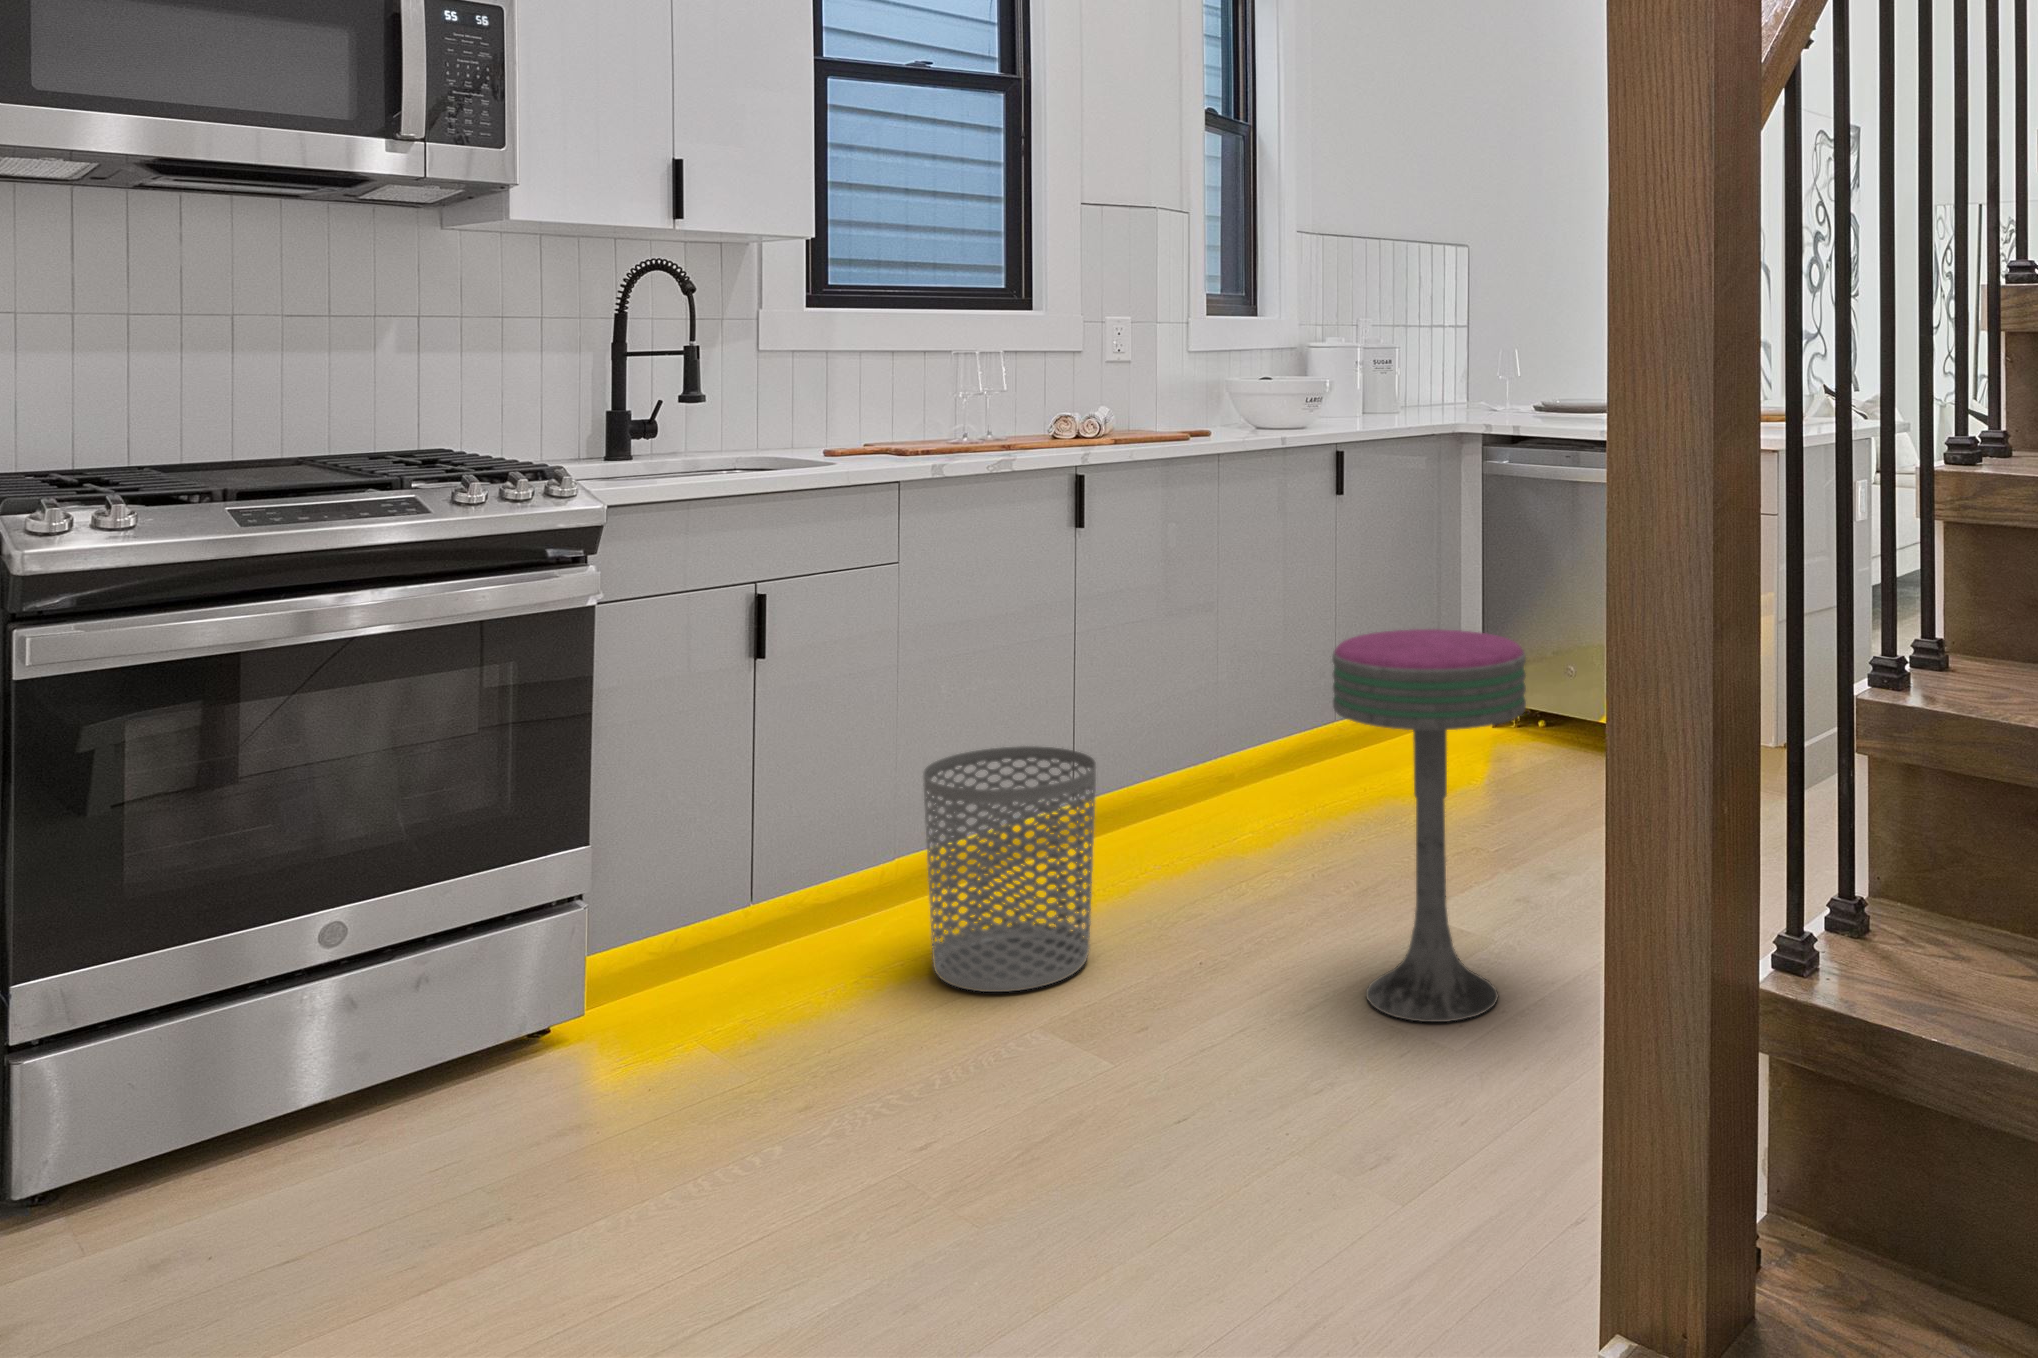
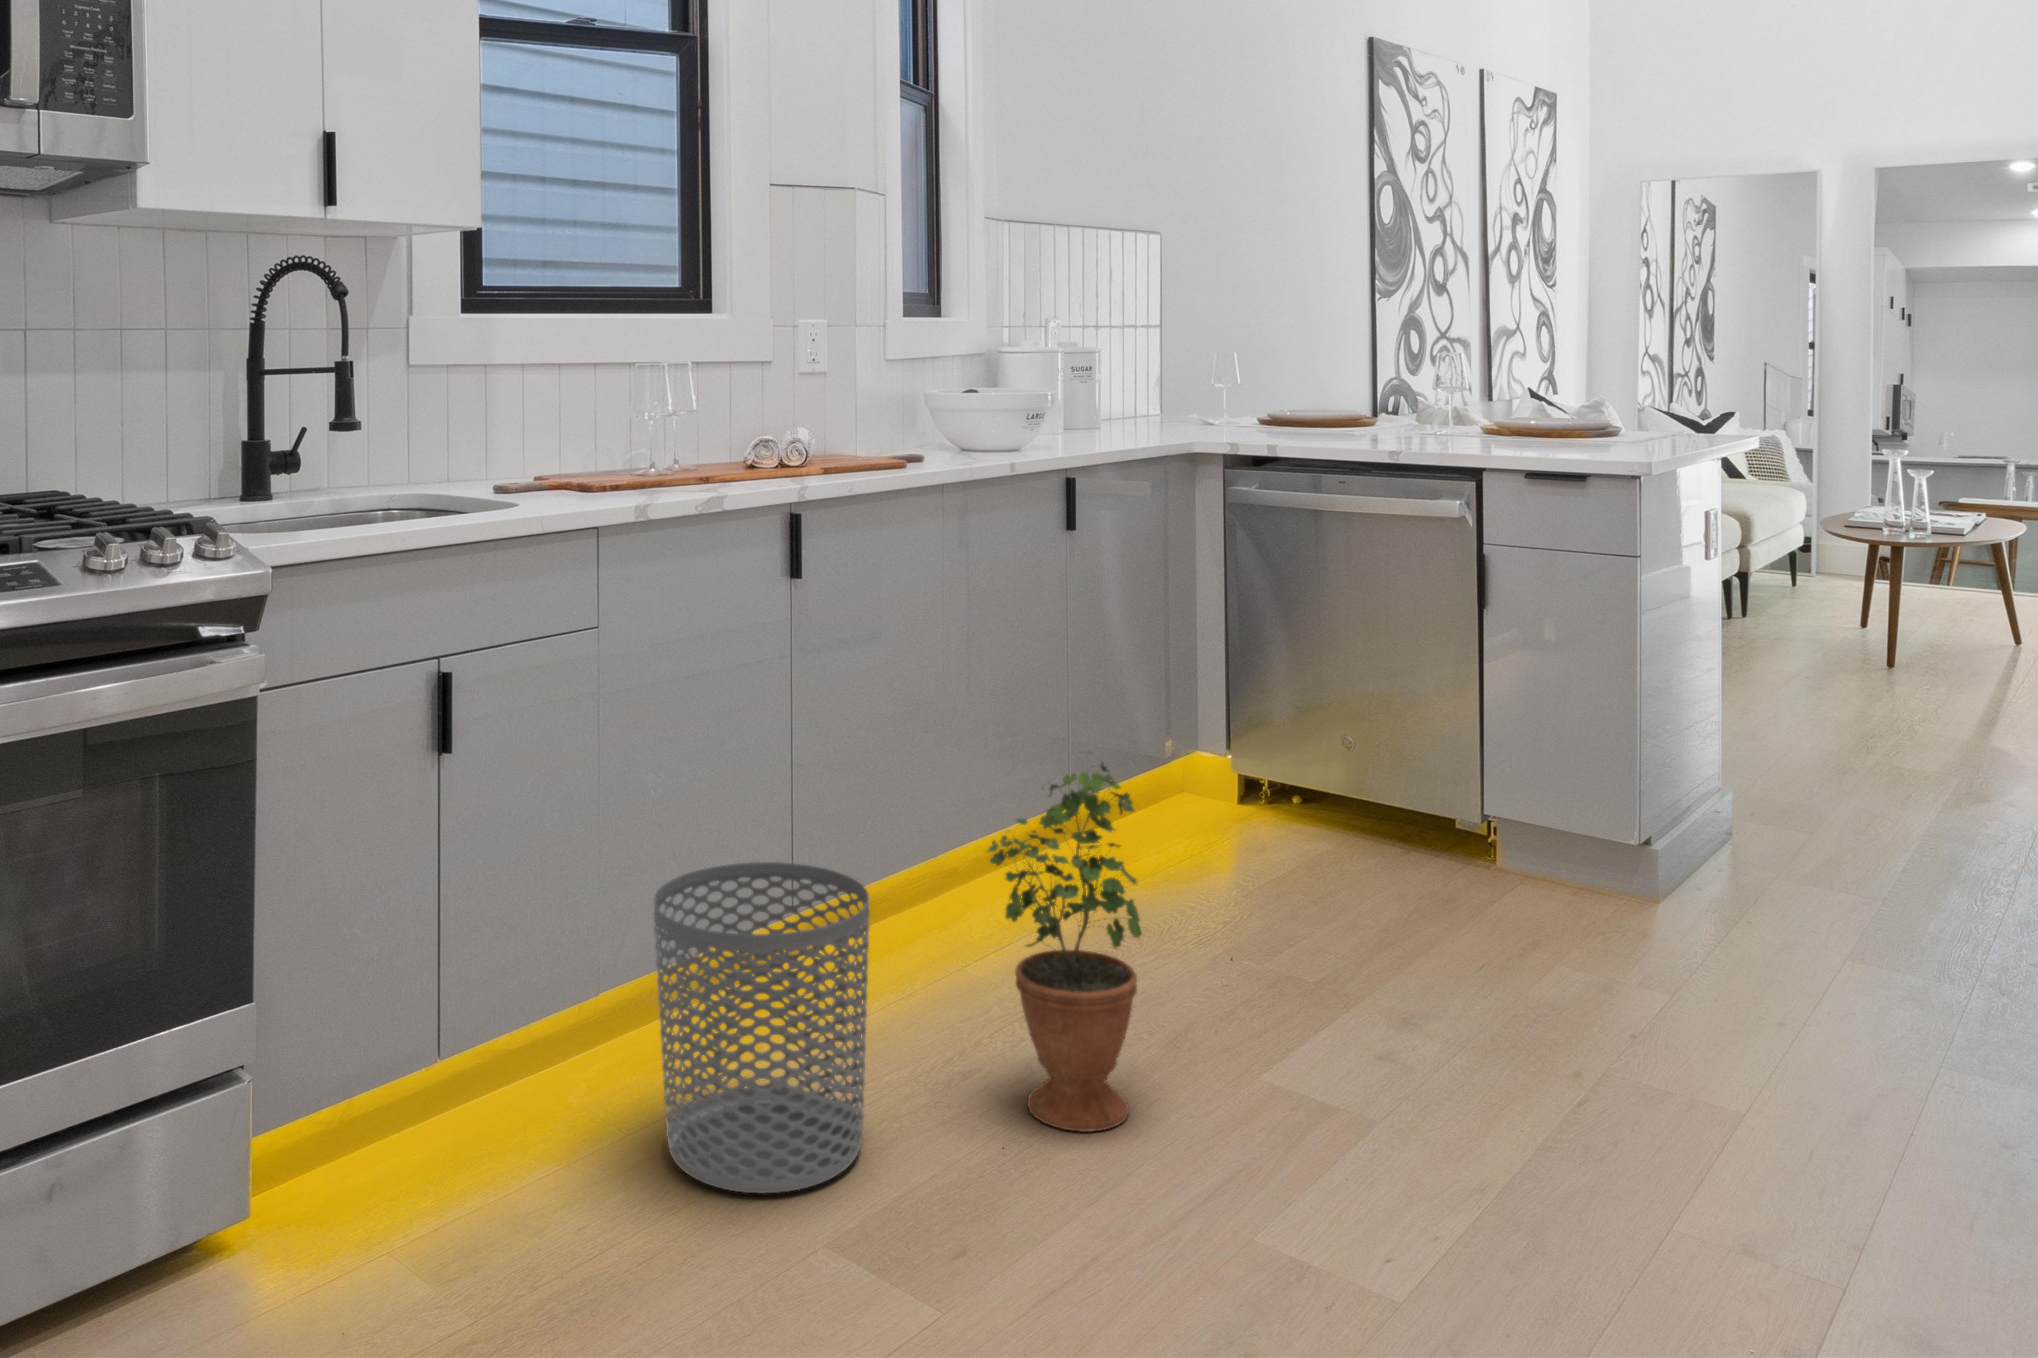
bar stool: present [1332,629,1526,1022] -> none [1196,726,1466,1266]
potted plant: none [1197,657,1317,949] -> present [988,763,1142,1132]

